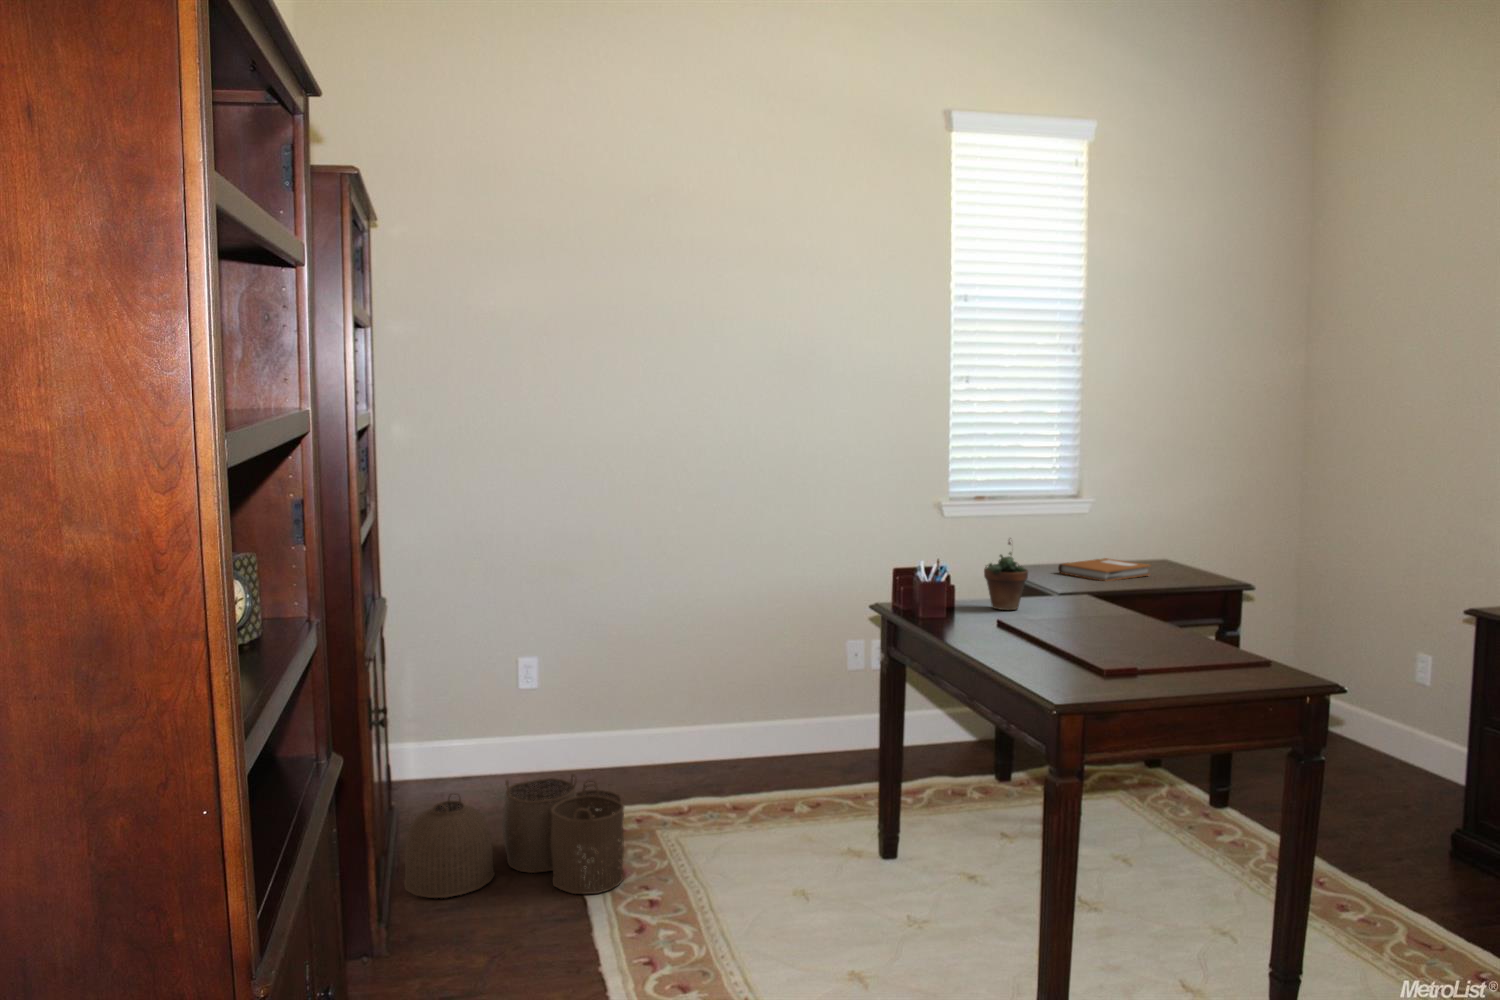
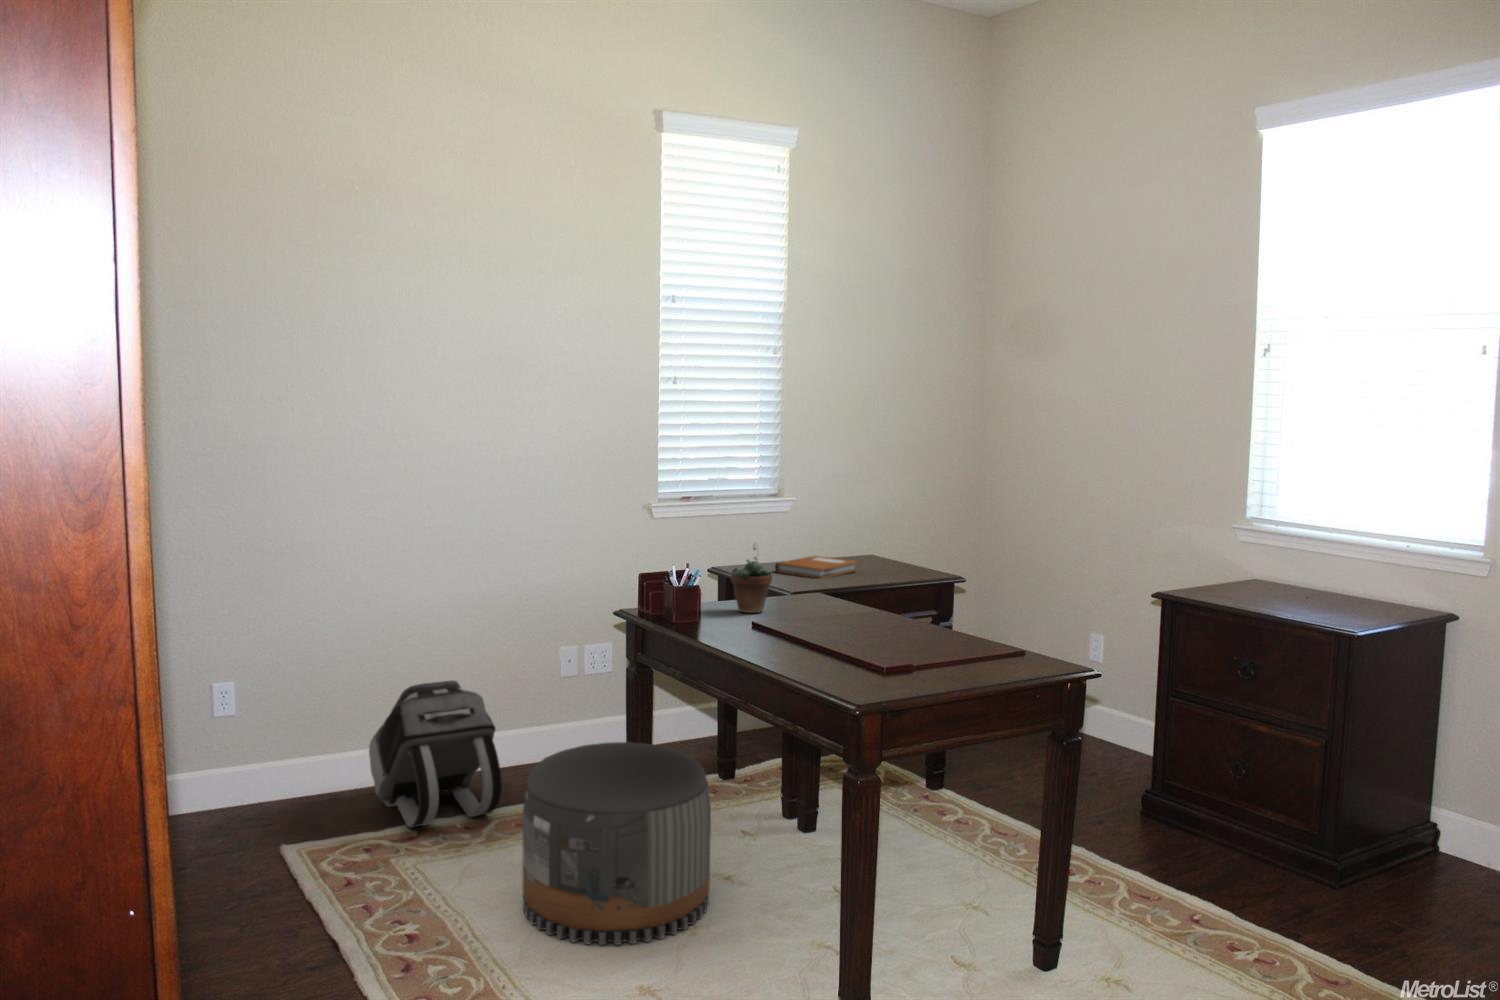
backpack: none [657,665,768,801] -> present [369,681,502,828]
pouf: none [762,734,950,937] -> present [522,742,711,945]
woven basket: present [404,774,624,898] -> none [110,811,371,966]

